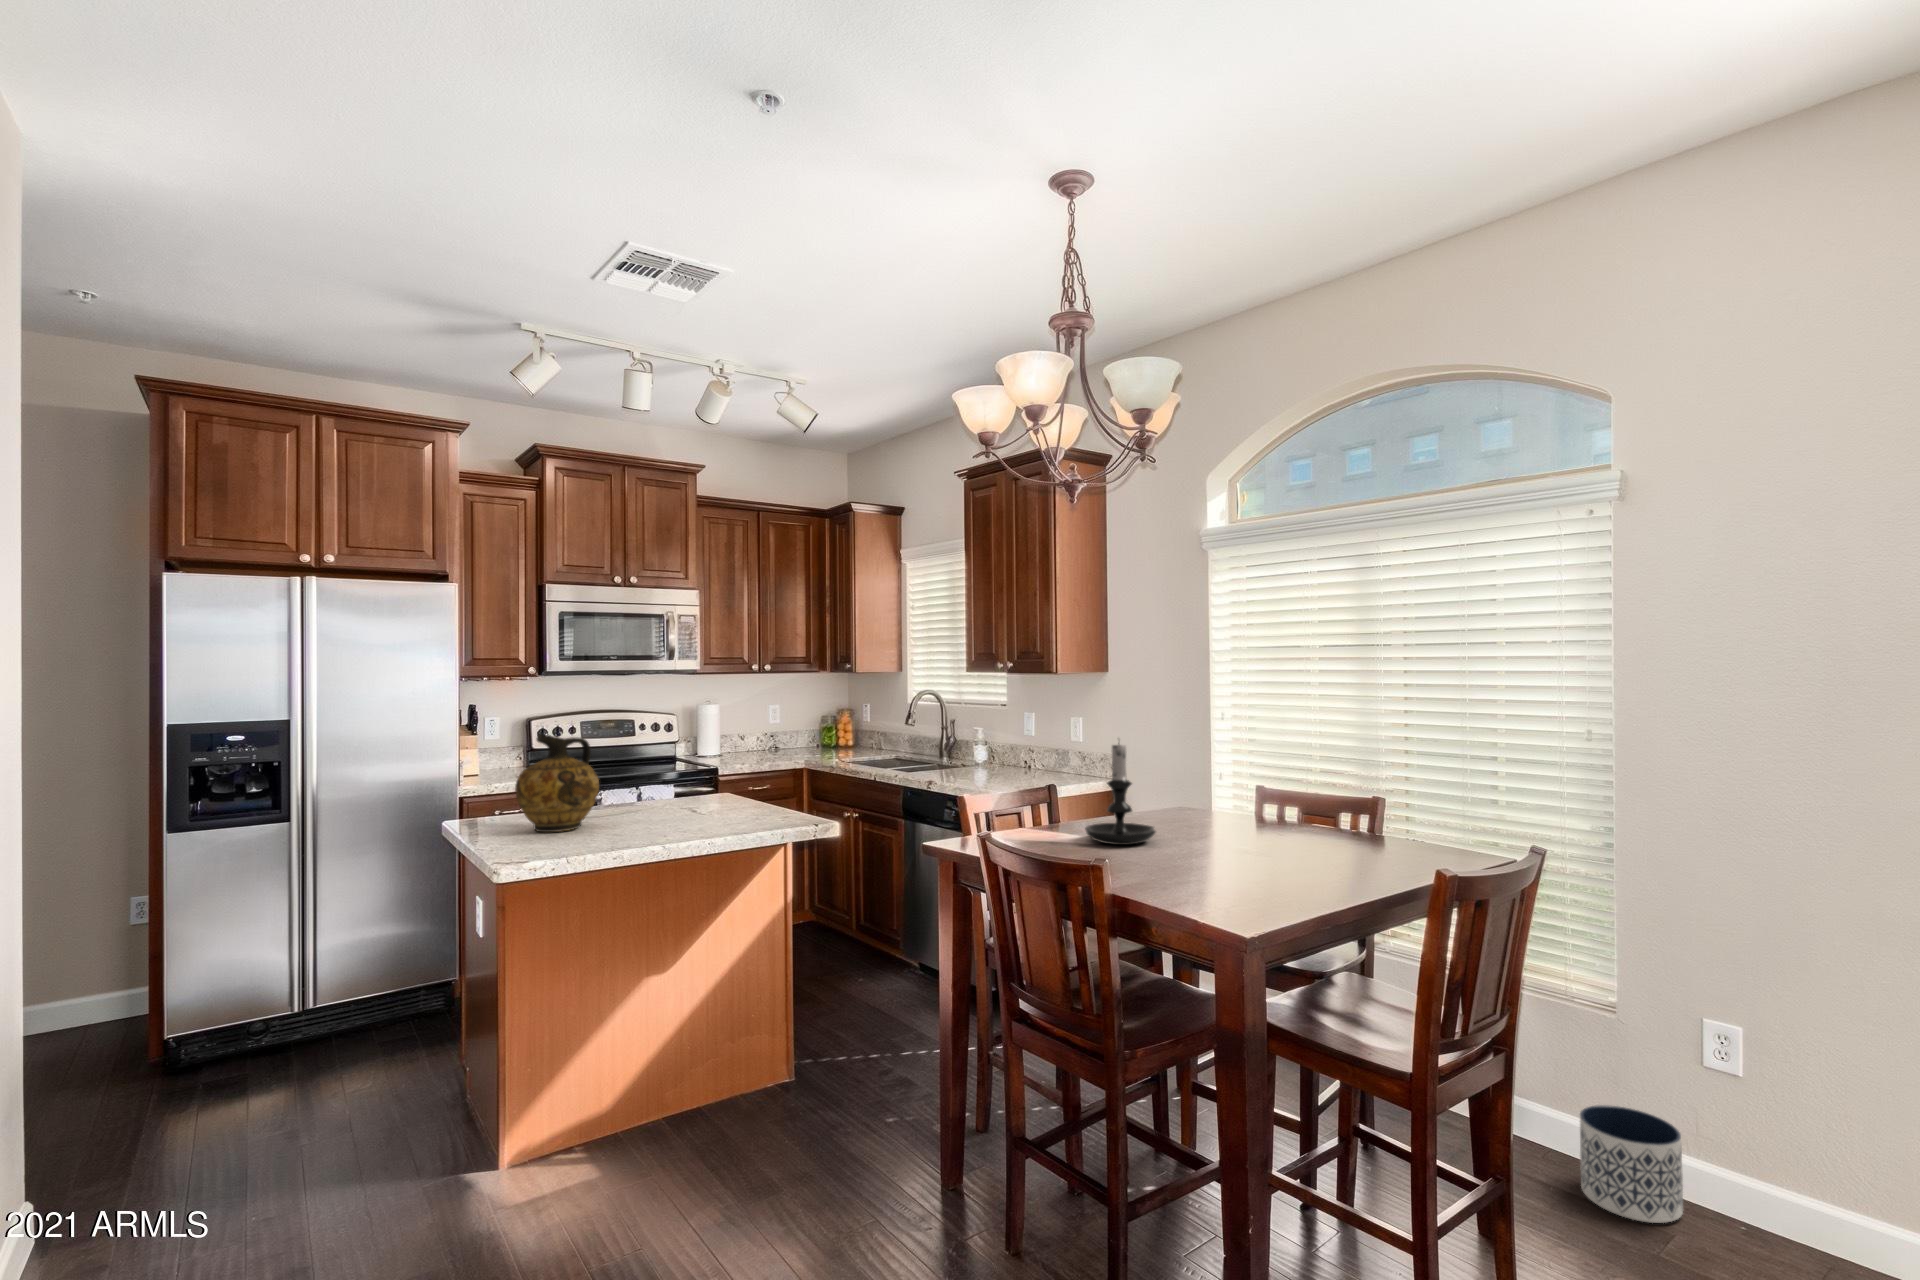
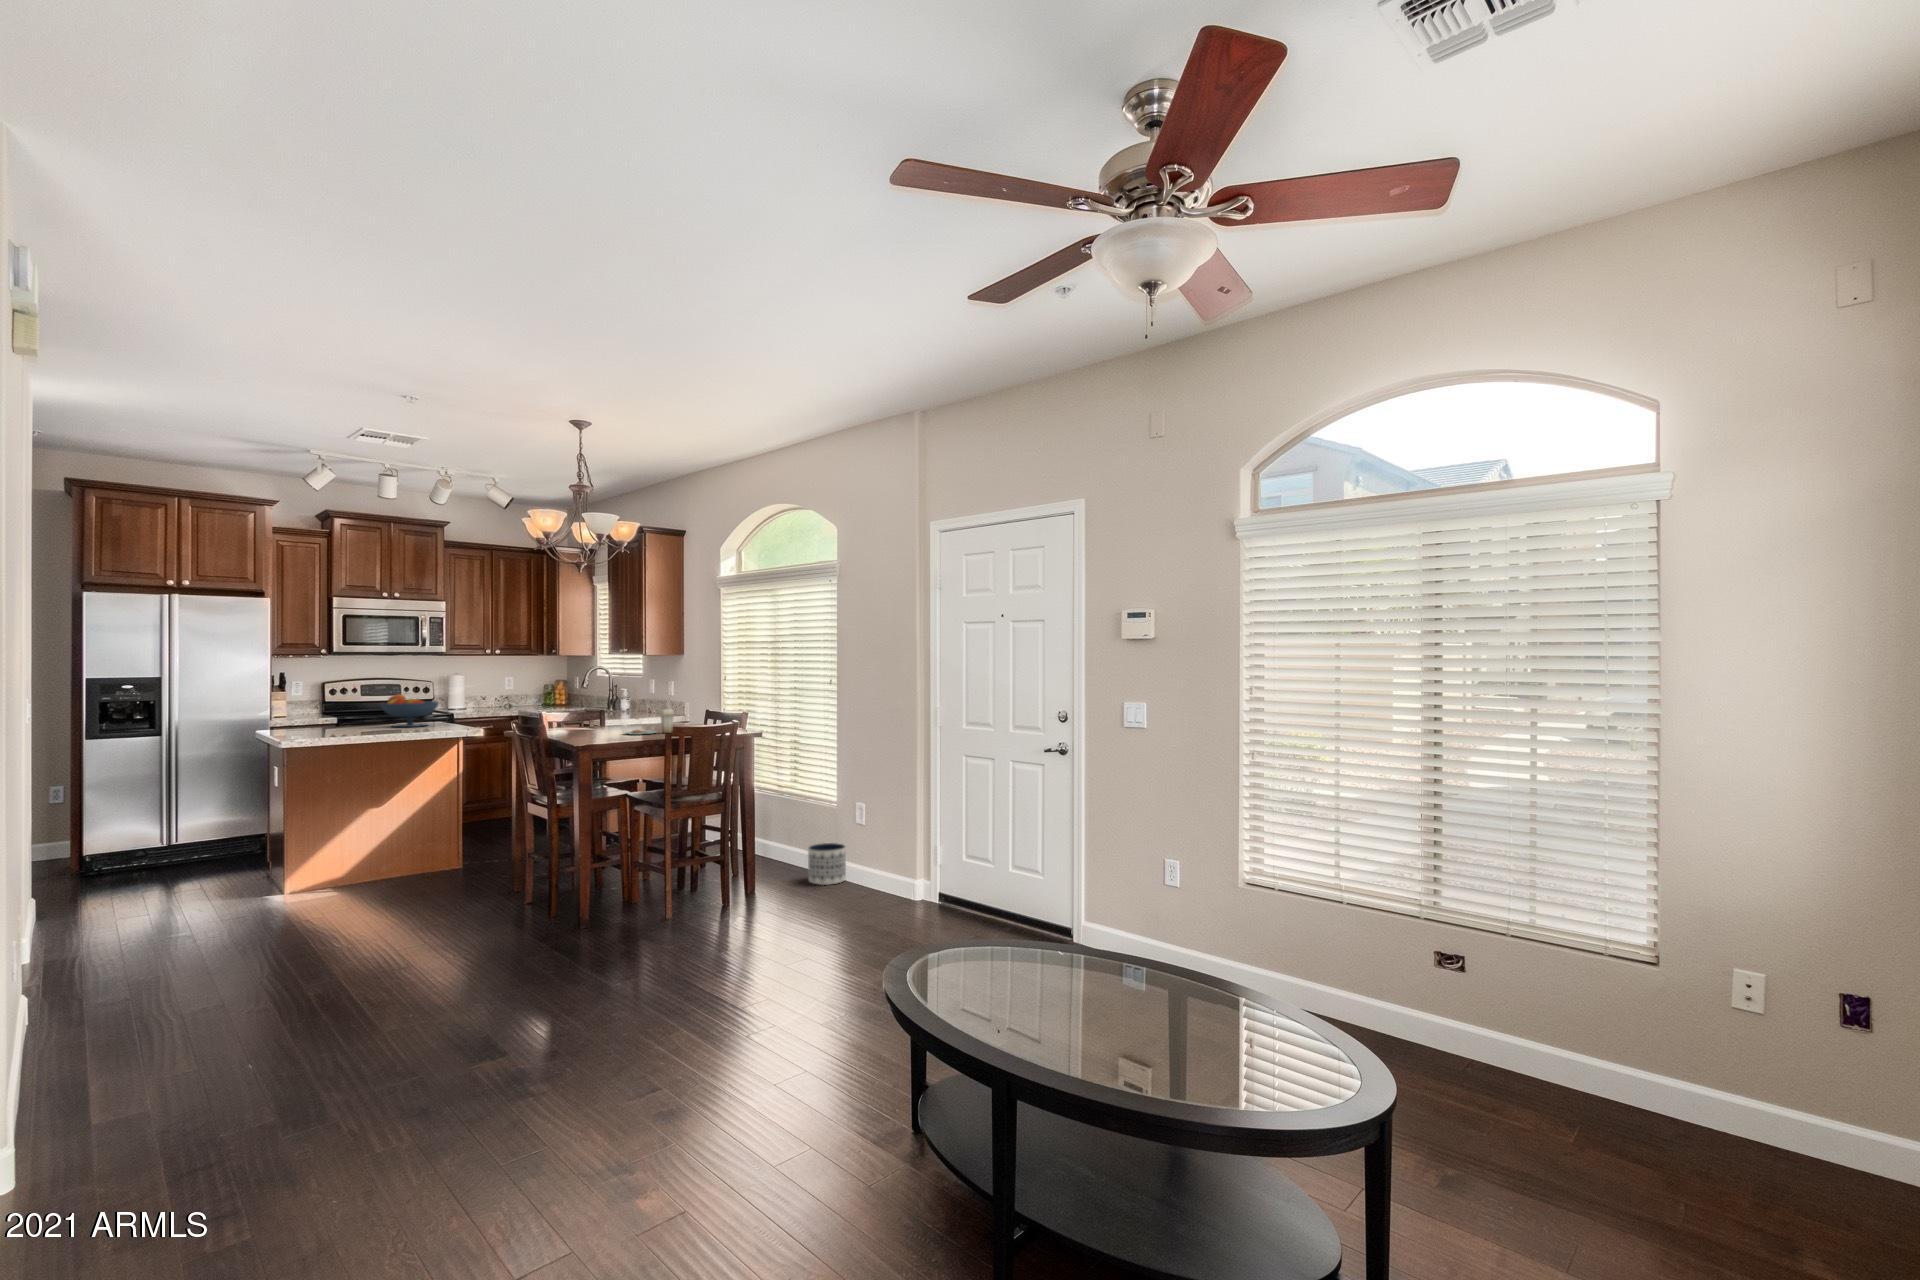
ceramic jug: present [515,734,599,832] -> none [296,679,344,729]
candle holder: present [1085,743,1156,845] -> none [590,679,628,729]
fruit bowl: none [662,759,763,827] -> present [381,694,439,727]
plate: none [1222,815,1330,881] -> present [625,709,675,735]

